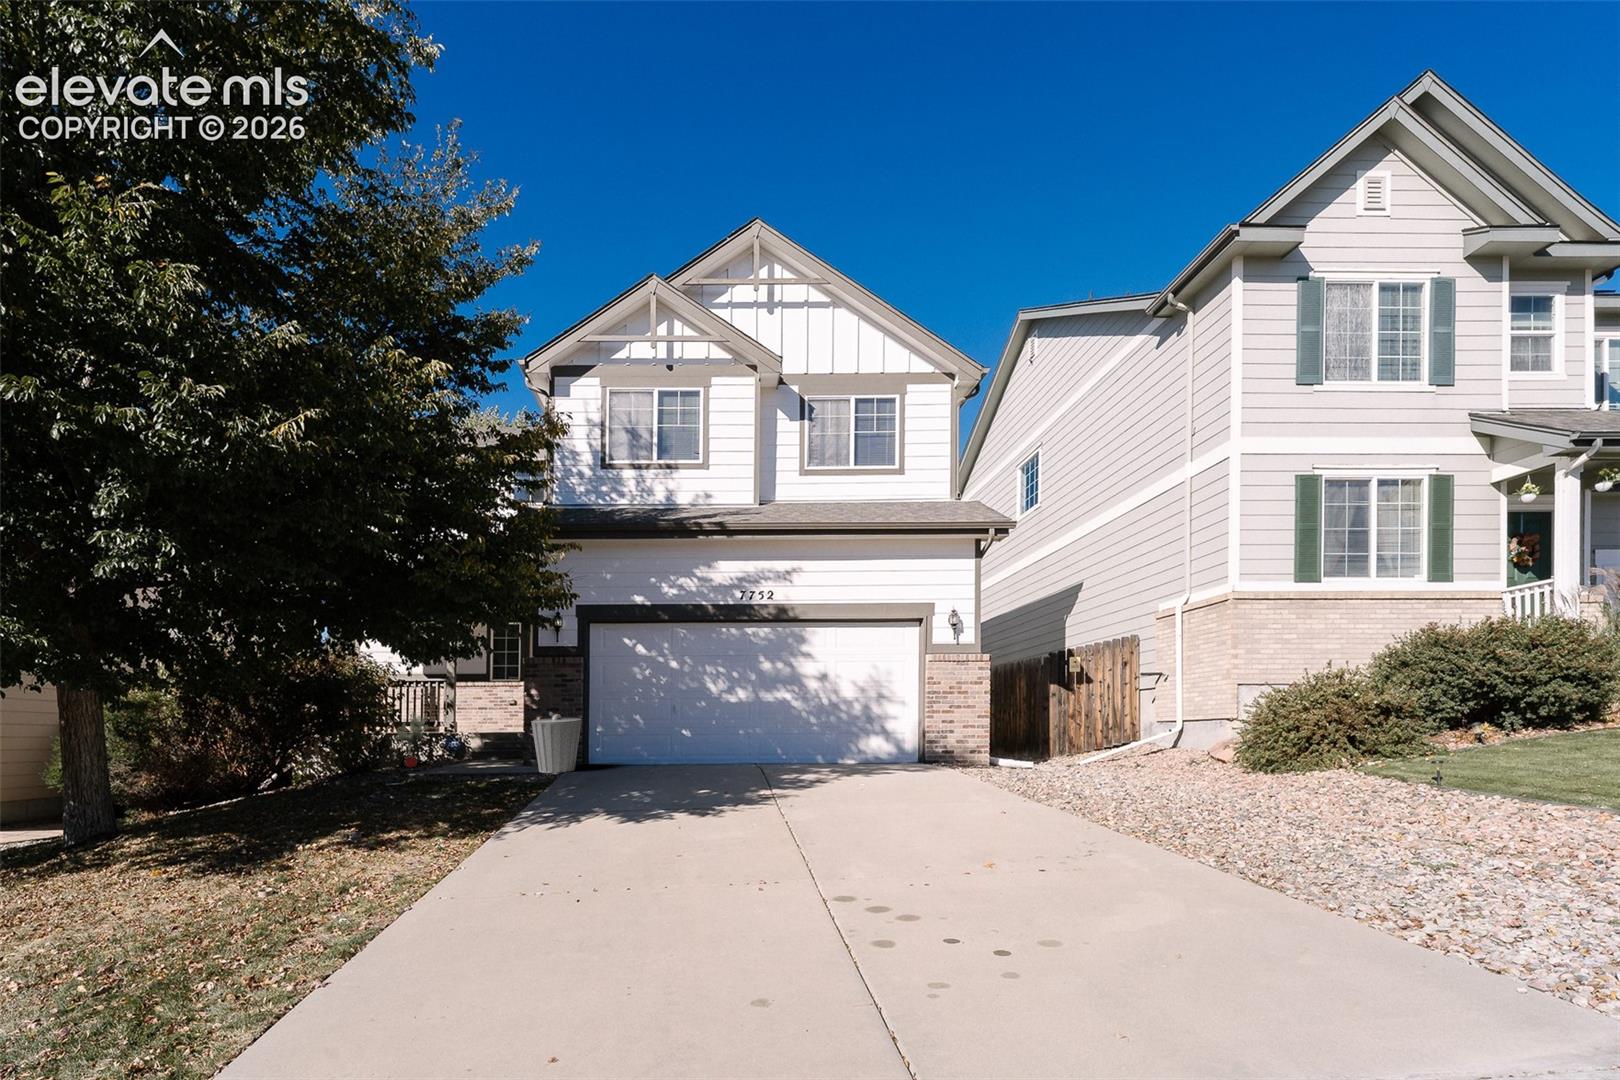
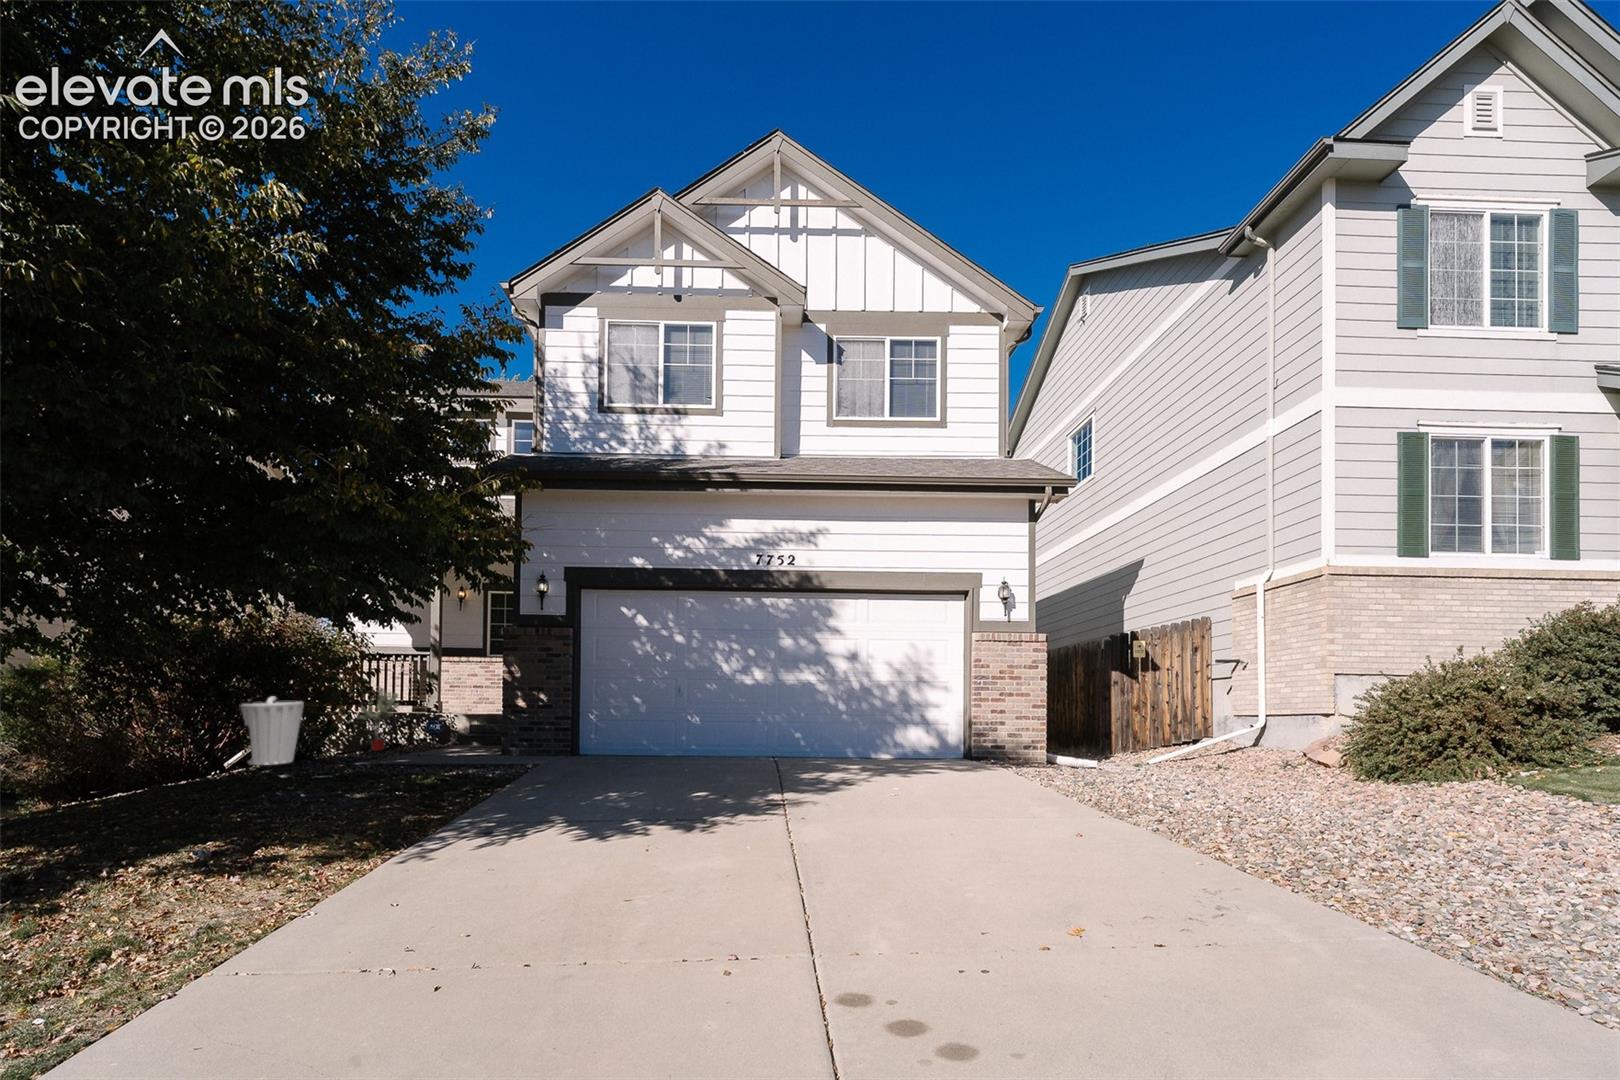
trash can: present [531,714,582,773] -> present [240,696,304,765]

